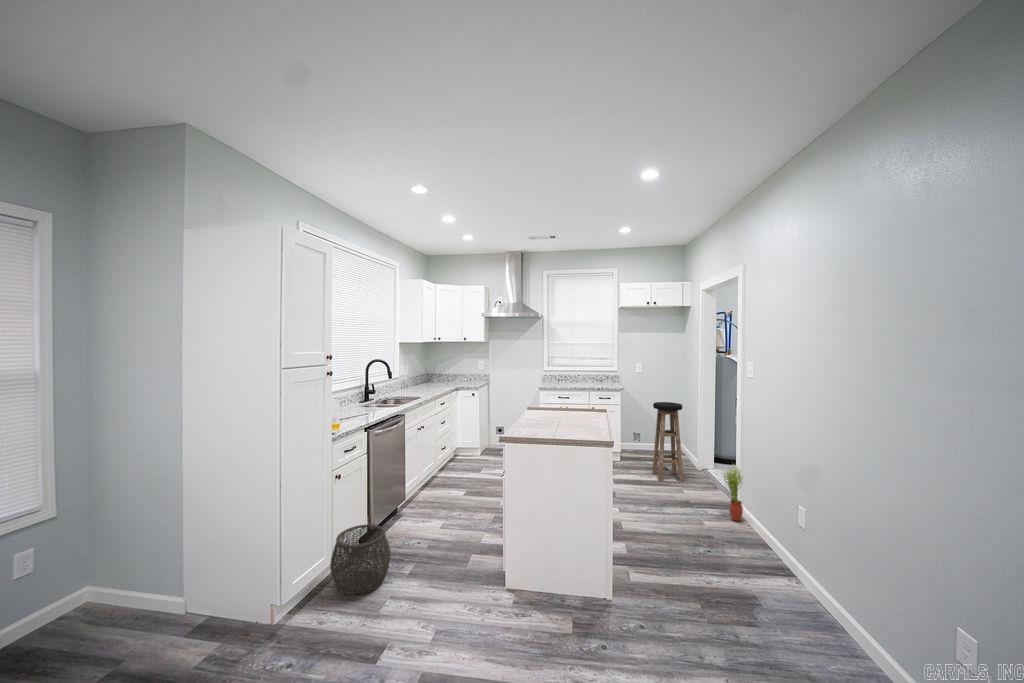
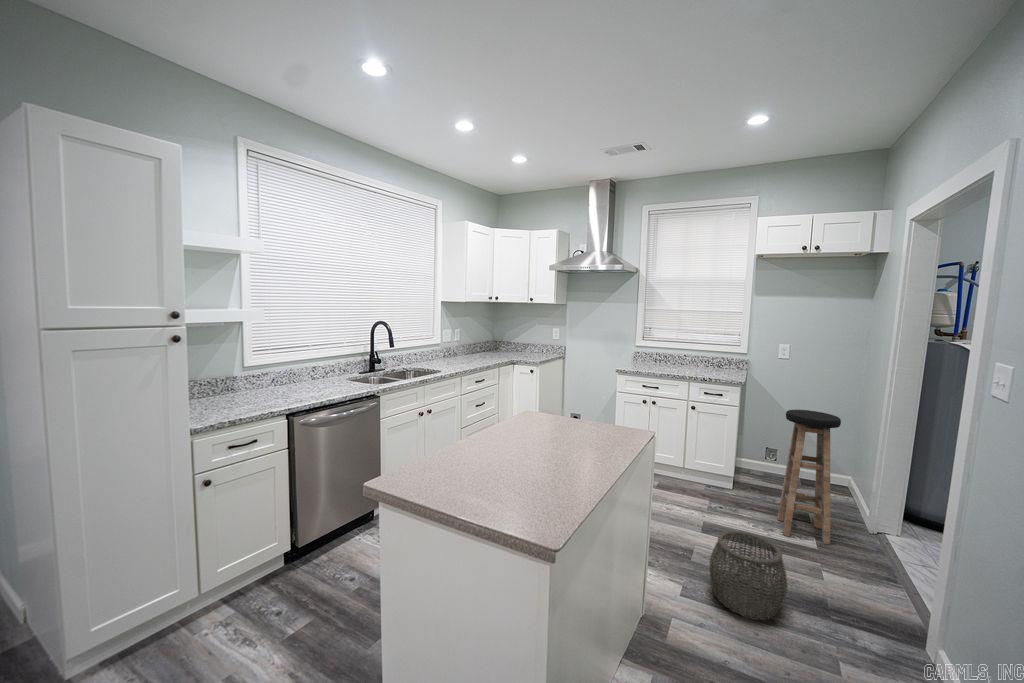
potted plant: present [724,464,743,521] -> none [893,550,940,662]
woven basket: present [330,524,391,595] -> present [709,531,788,619]

